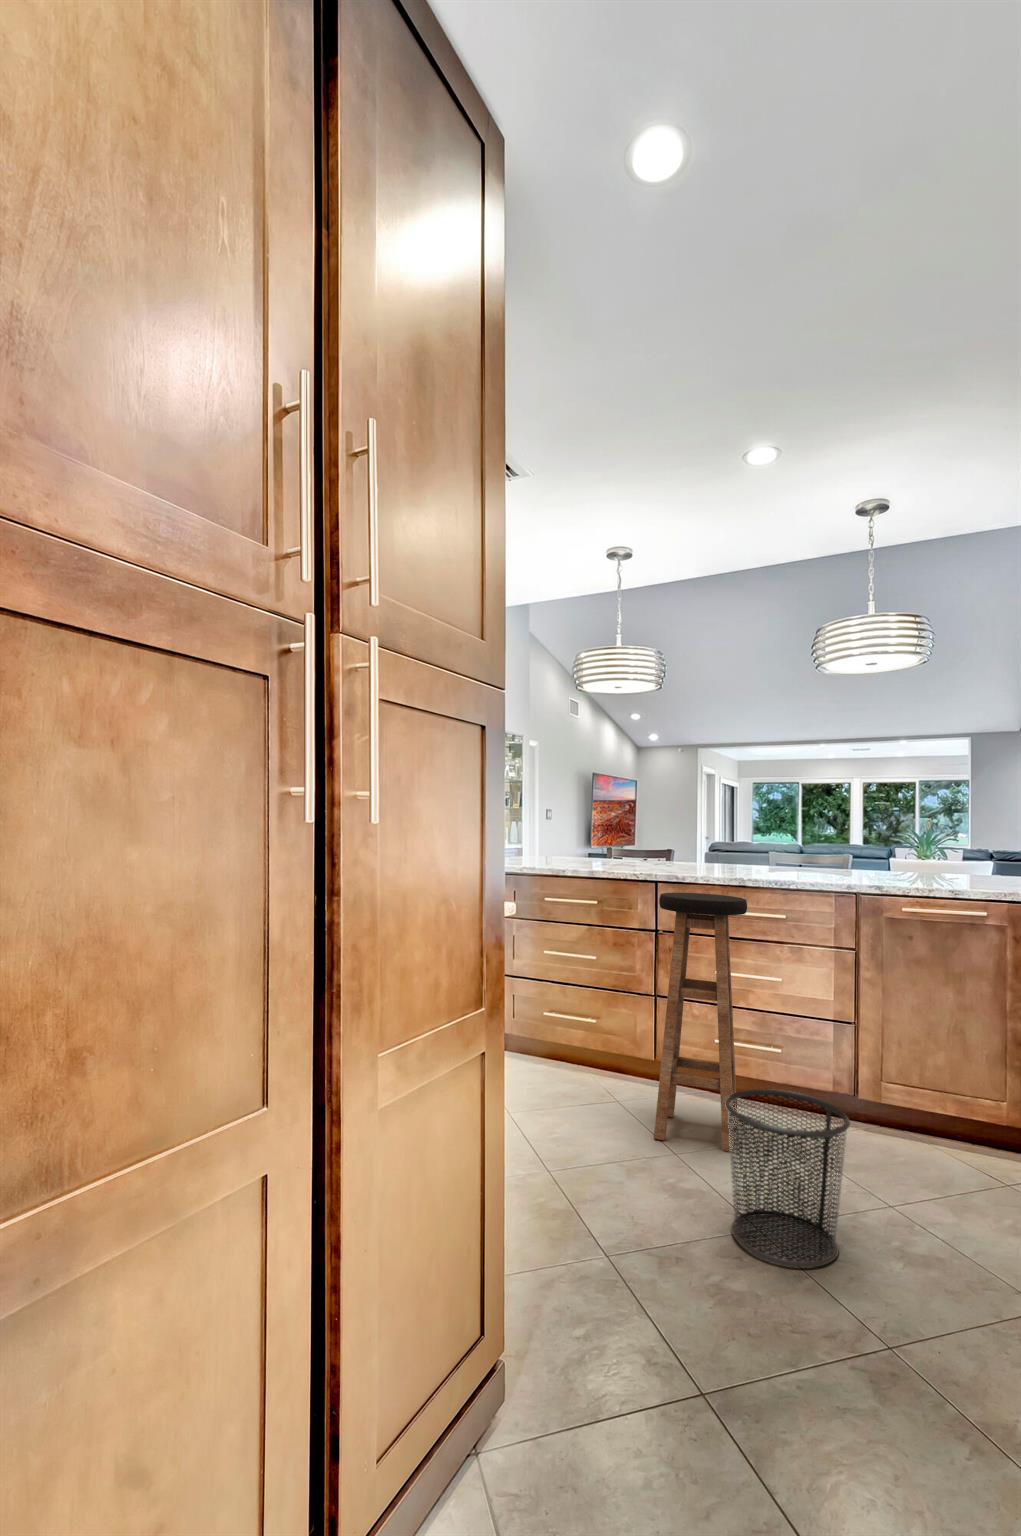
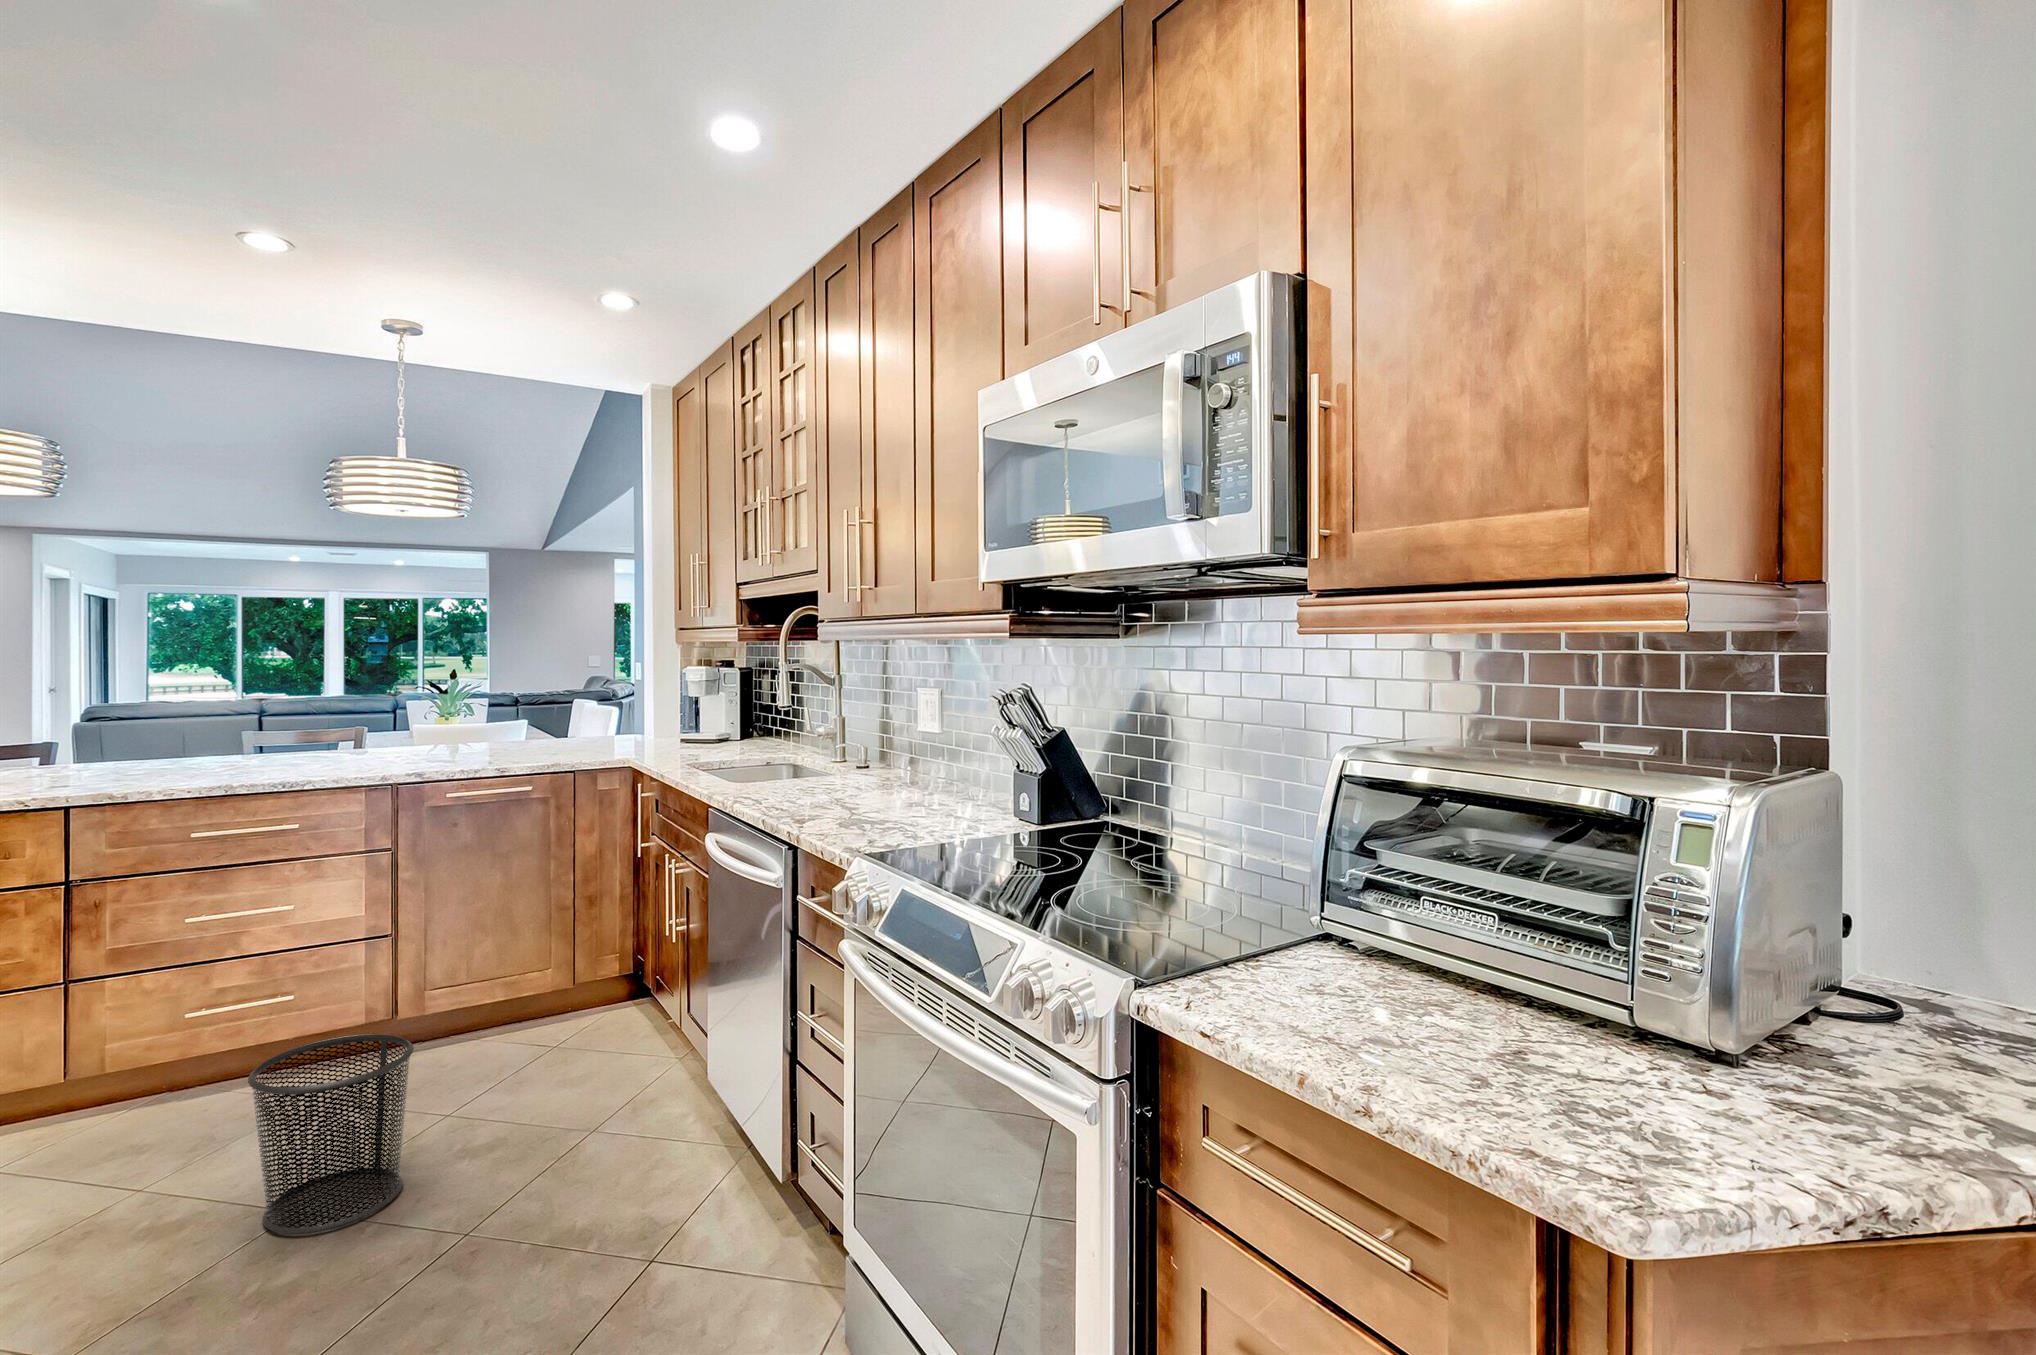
bar stool: present [654,893,747,1152] -> none [86,816,243,1175]

